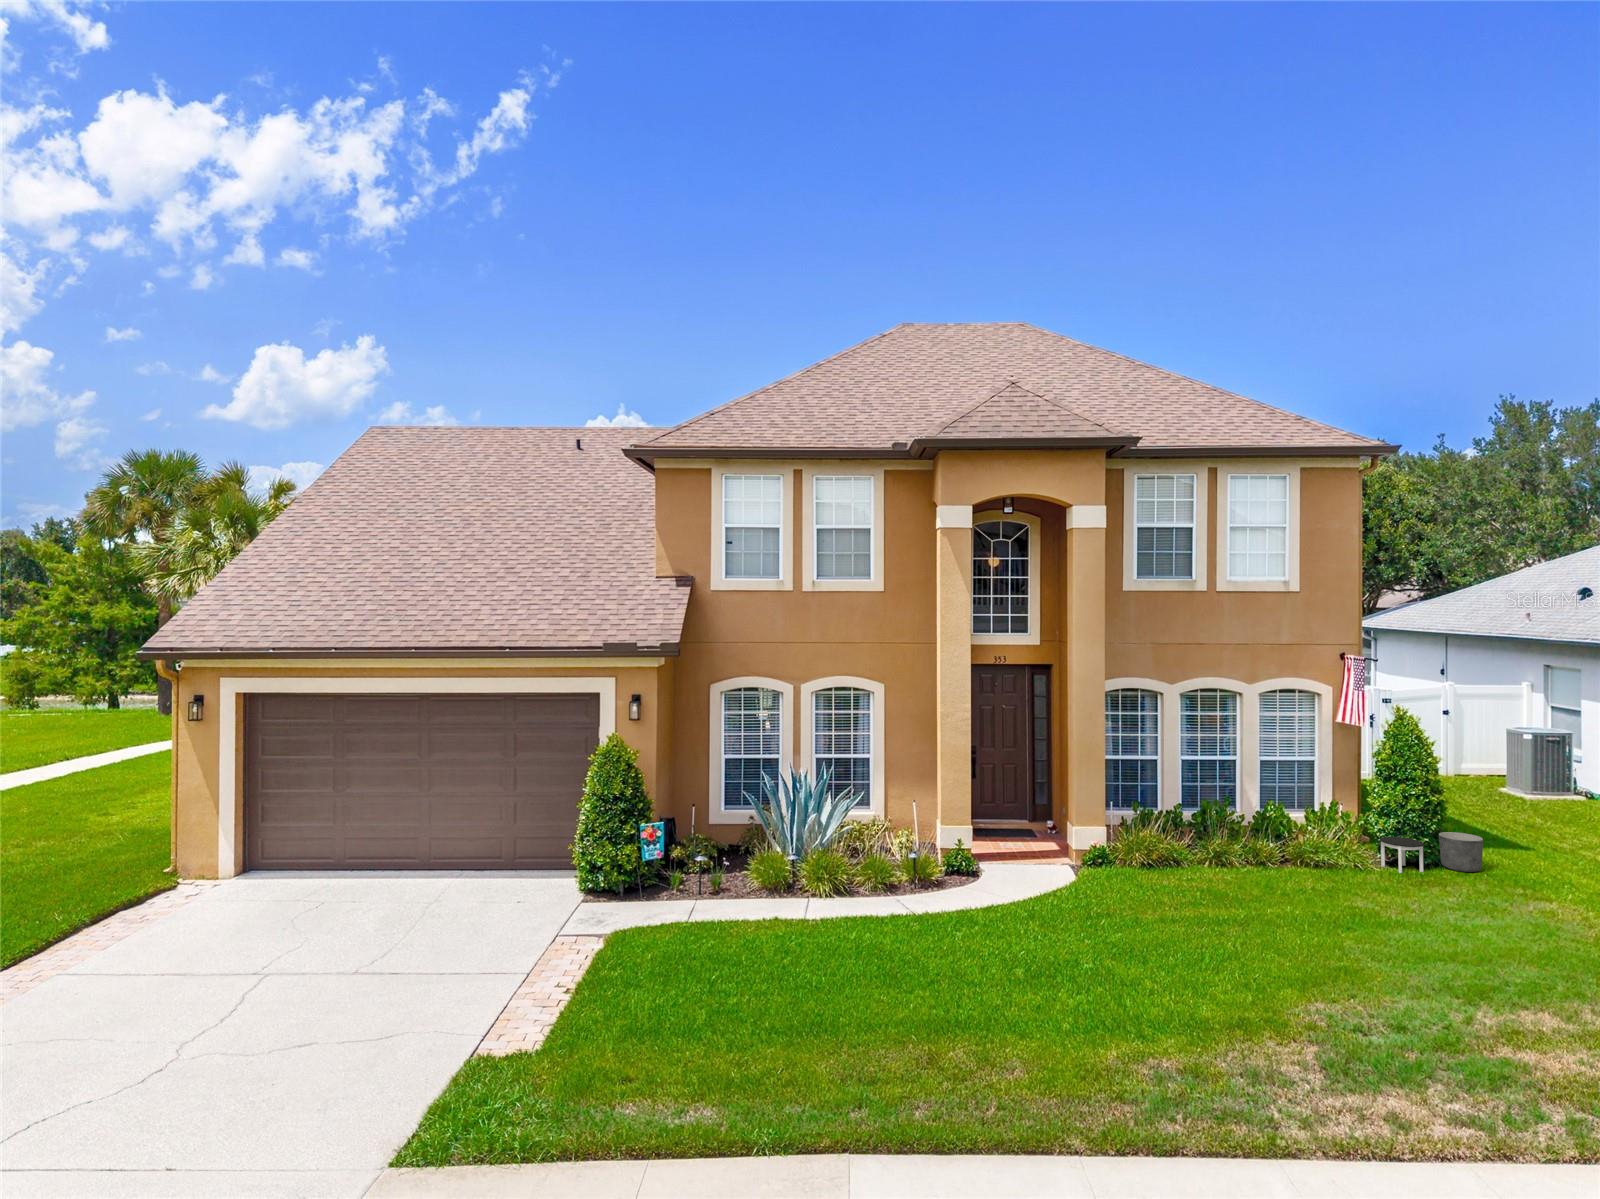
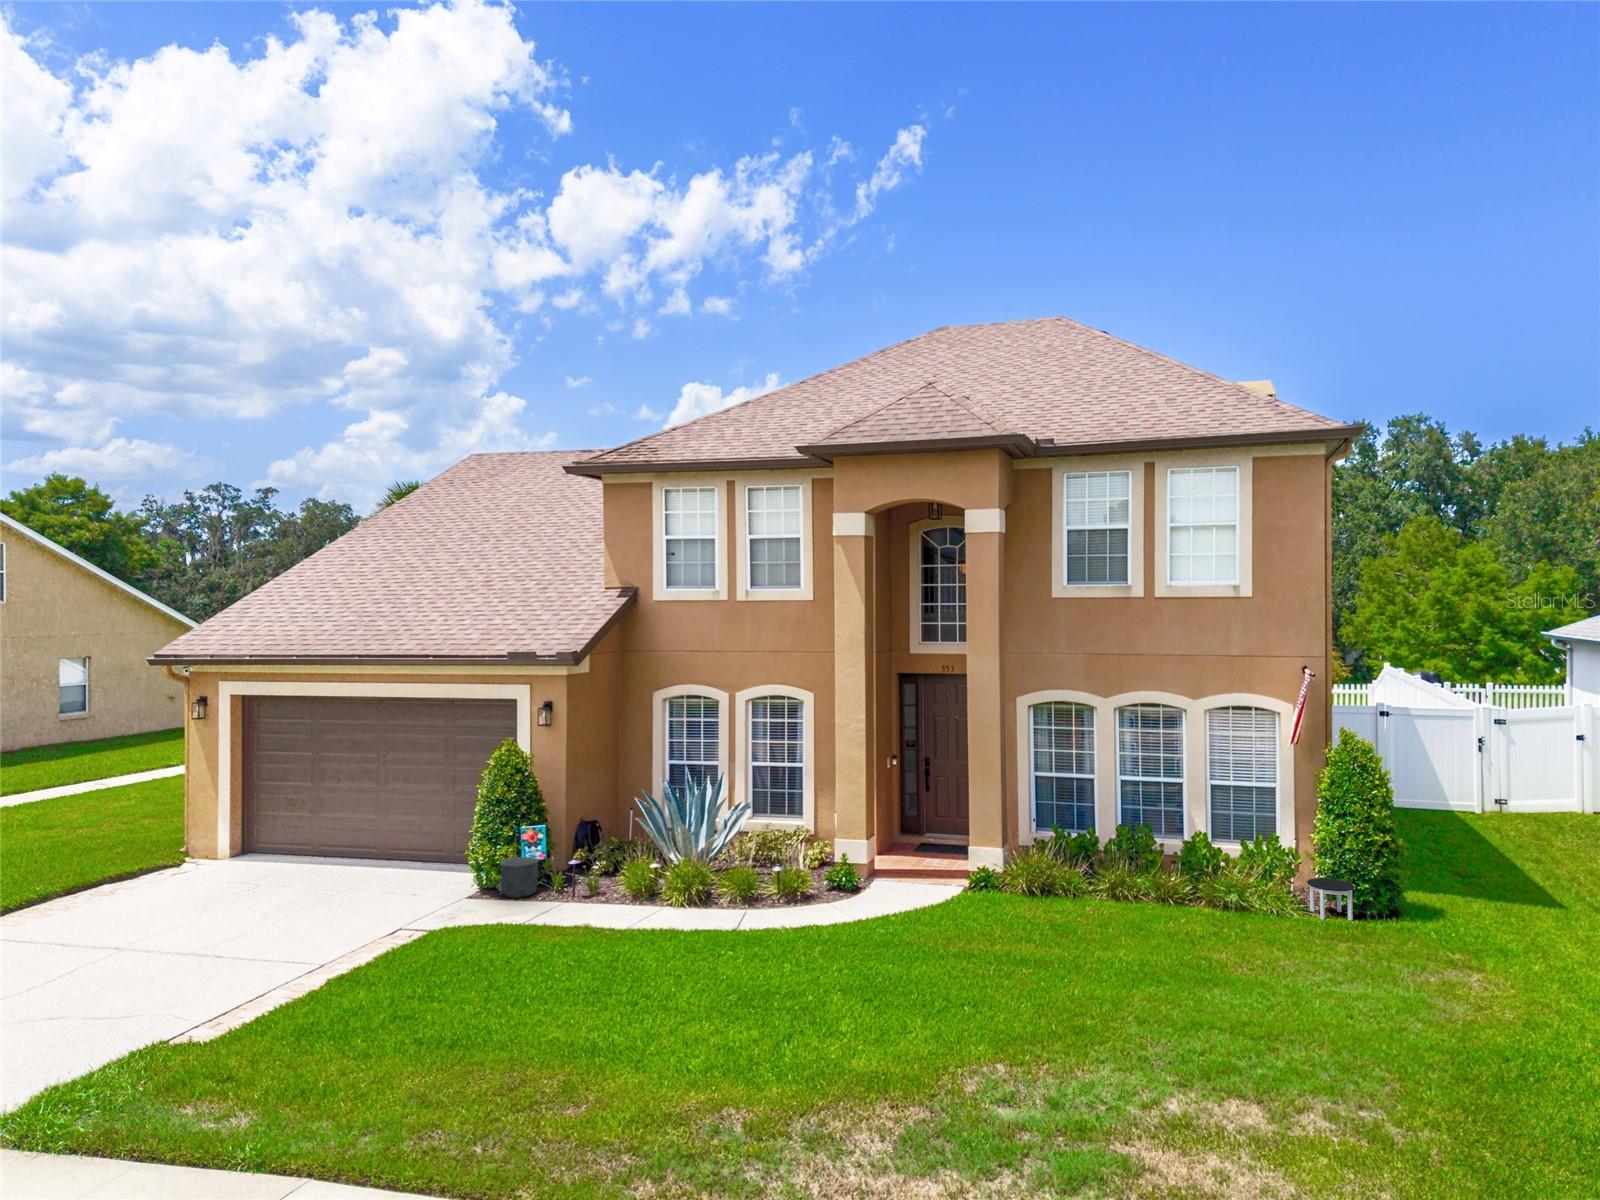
planter: present [1439,832,1483,872] -> present [500,857,538,898]

